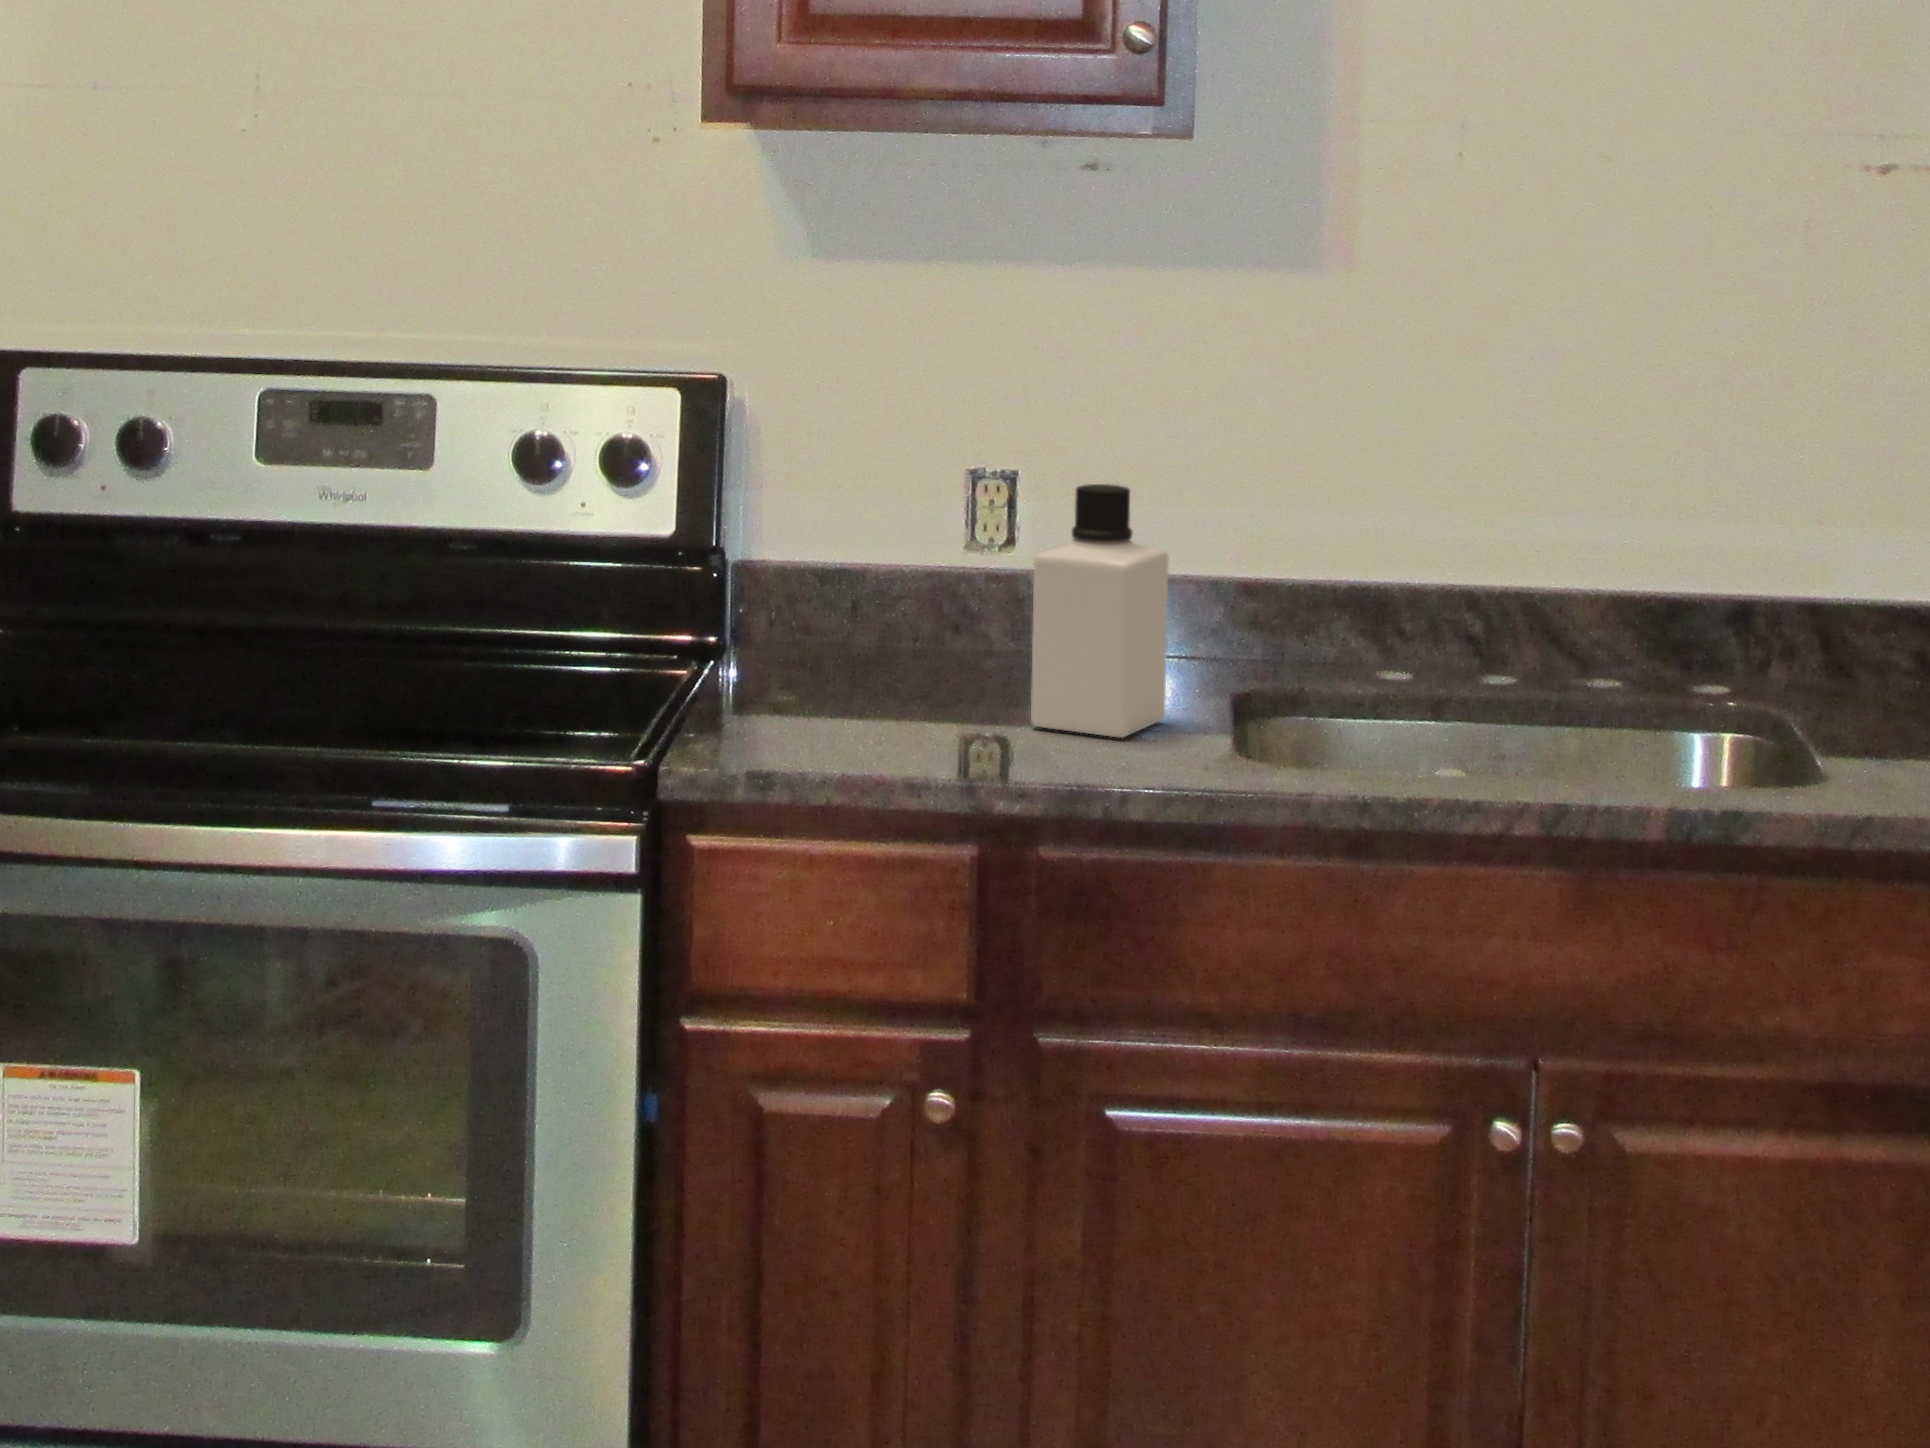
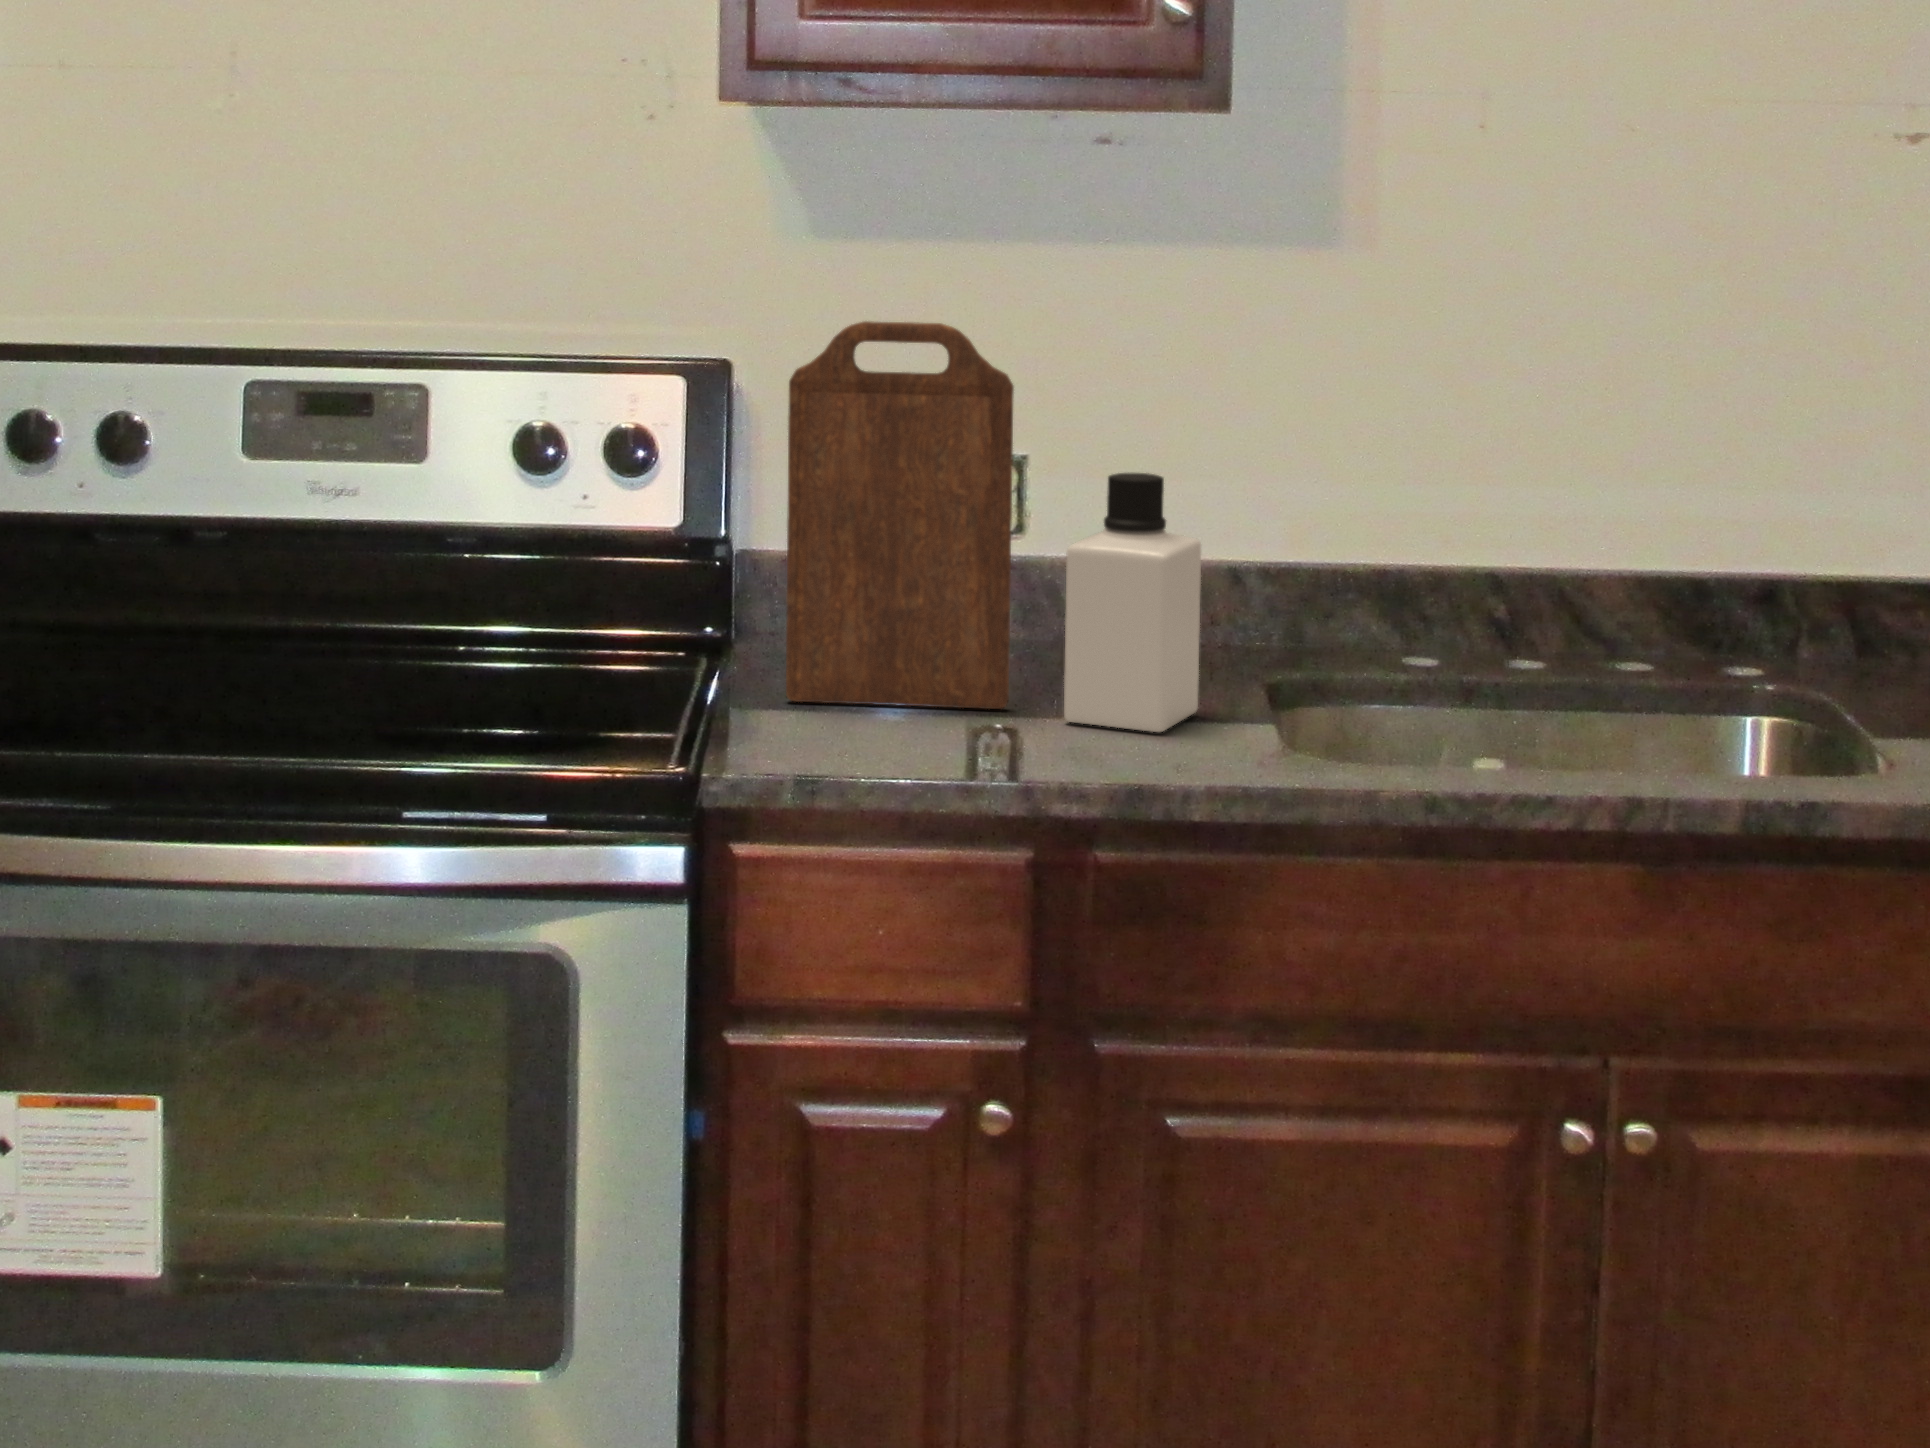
cutting board: none [766,334,987,714] -> present [786,321,1014,709]

